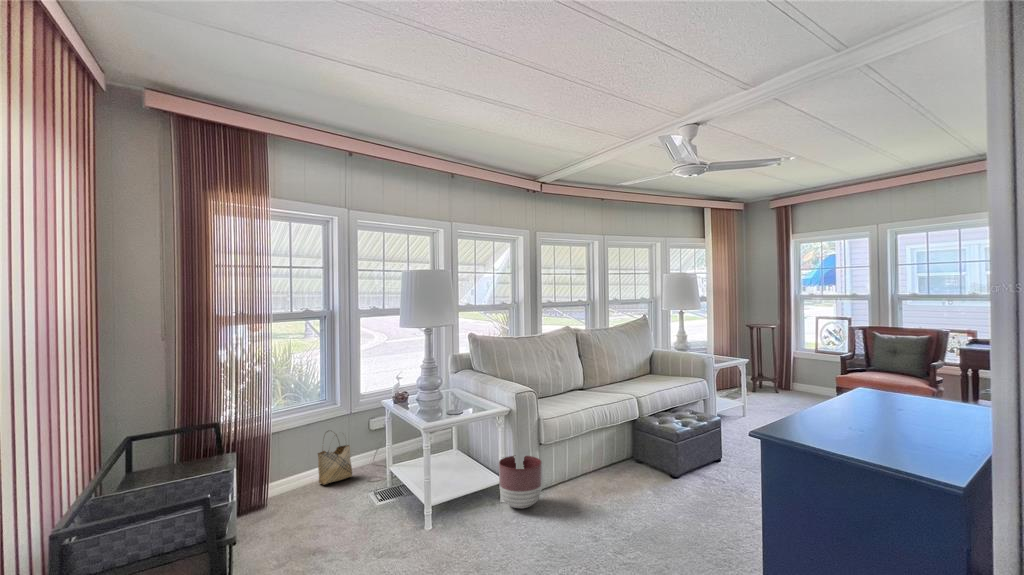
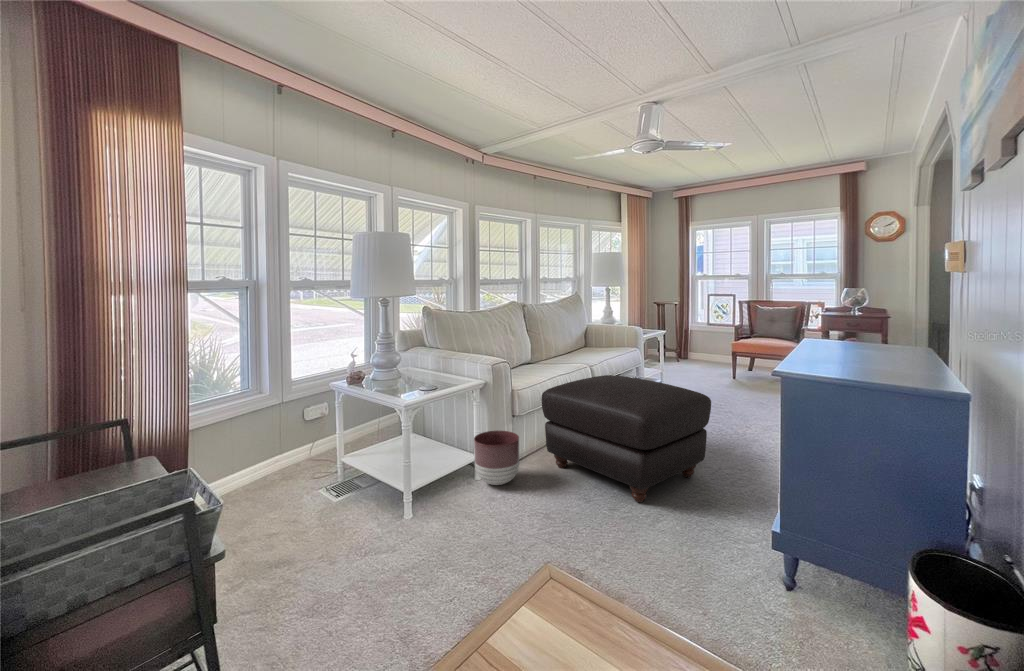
ottoman: none [569,408,737,538] -> present [541,375,711,502]
woven basket: present [318,431,352,484] -> none [255,420,299,481]

